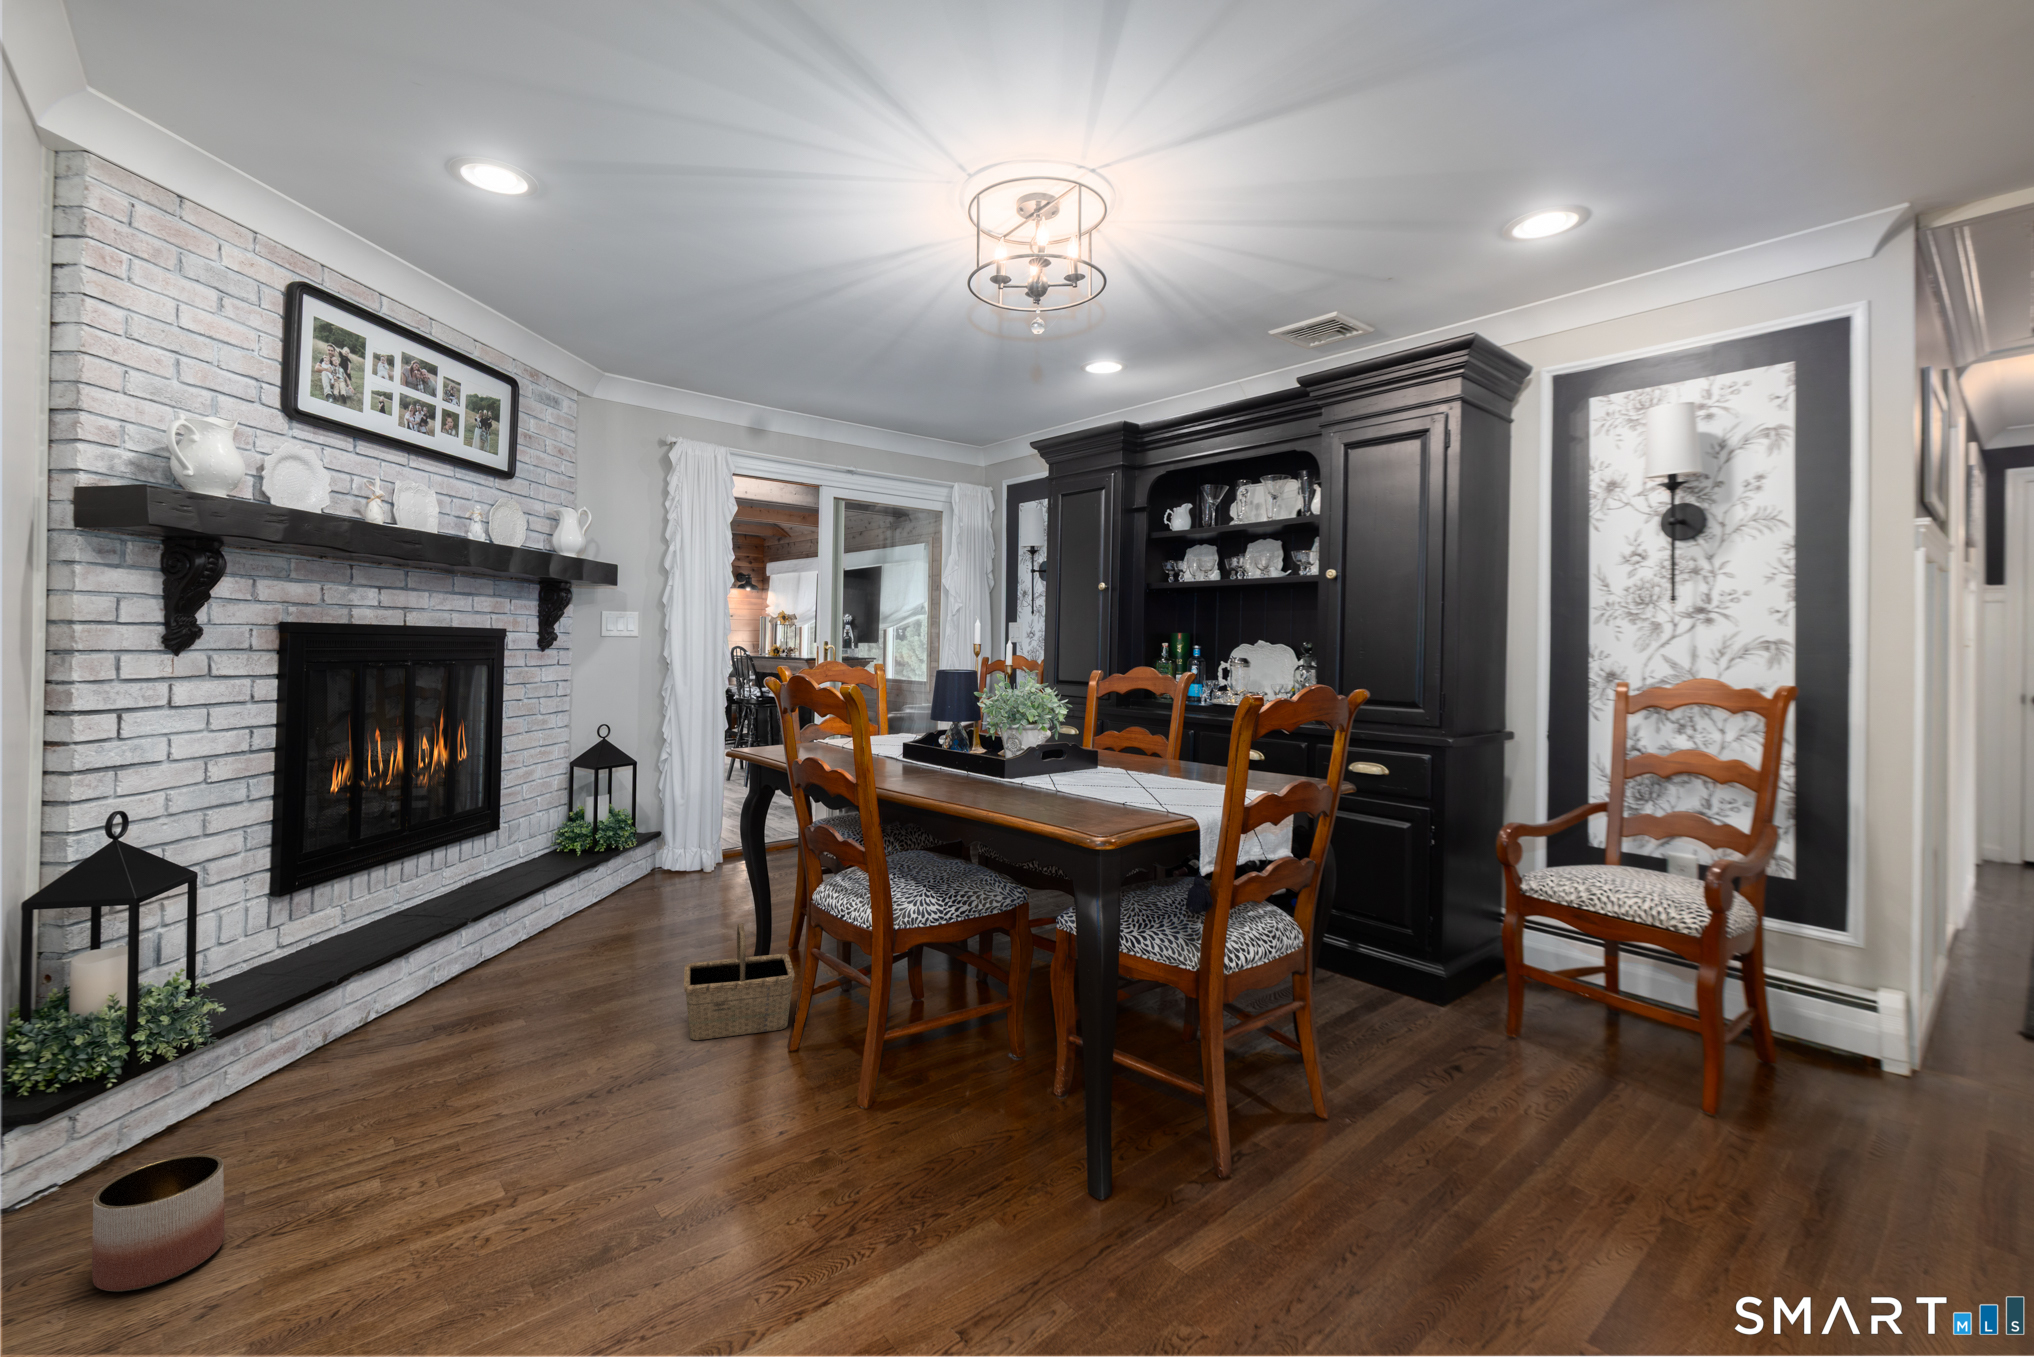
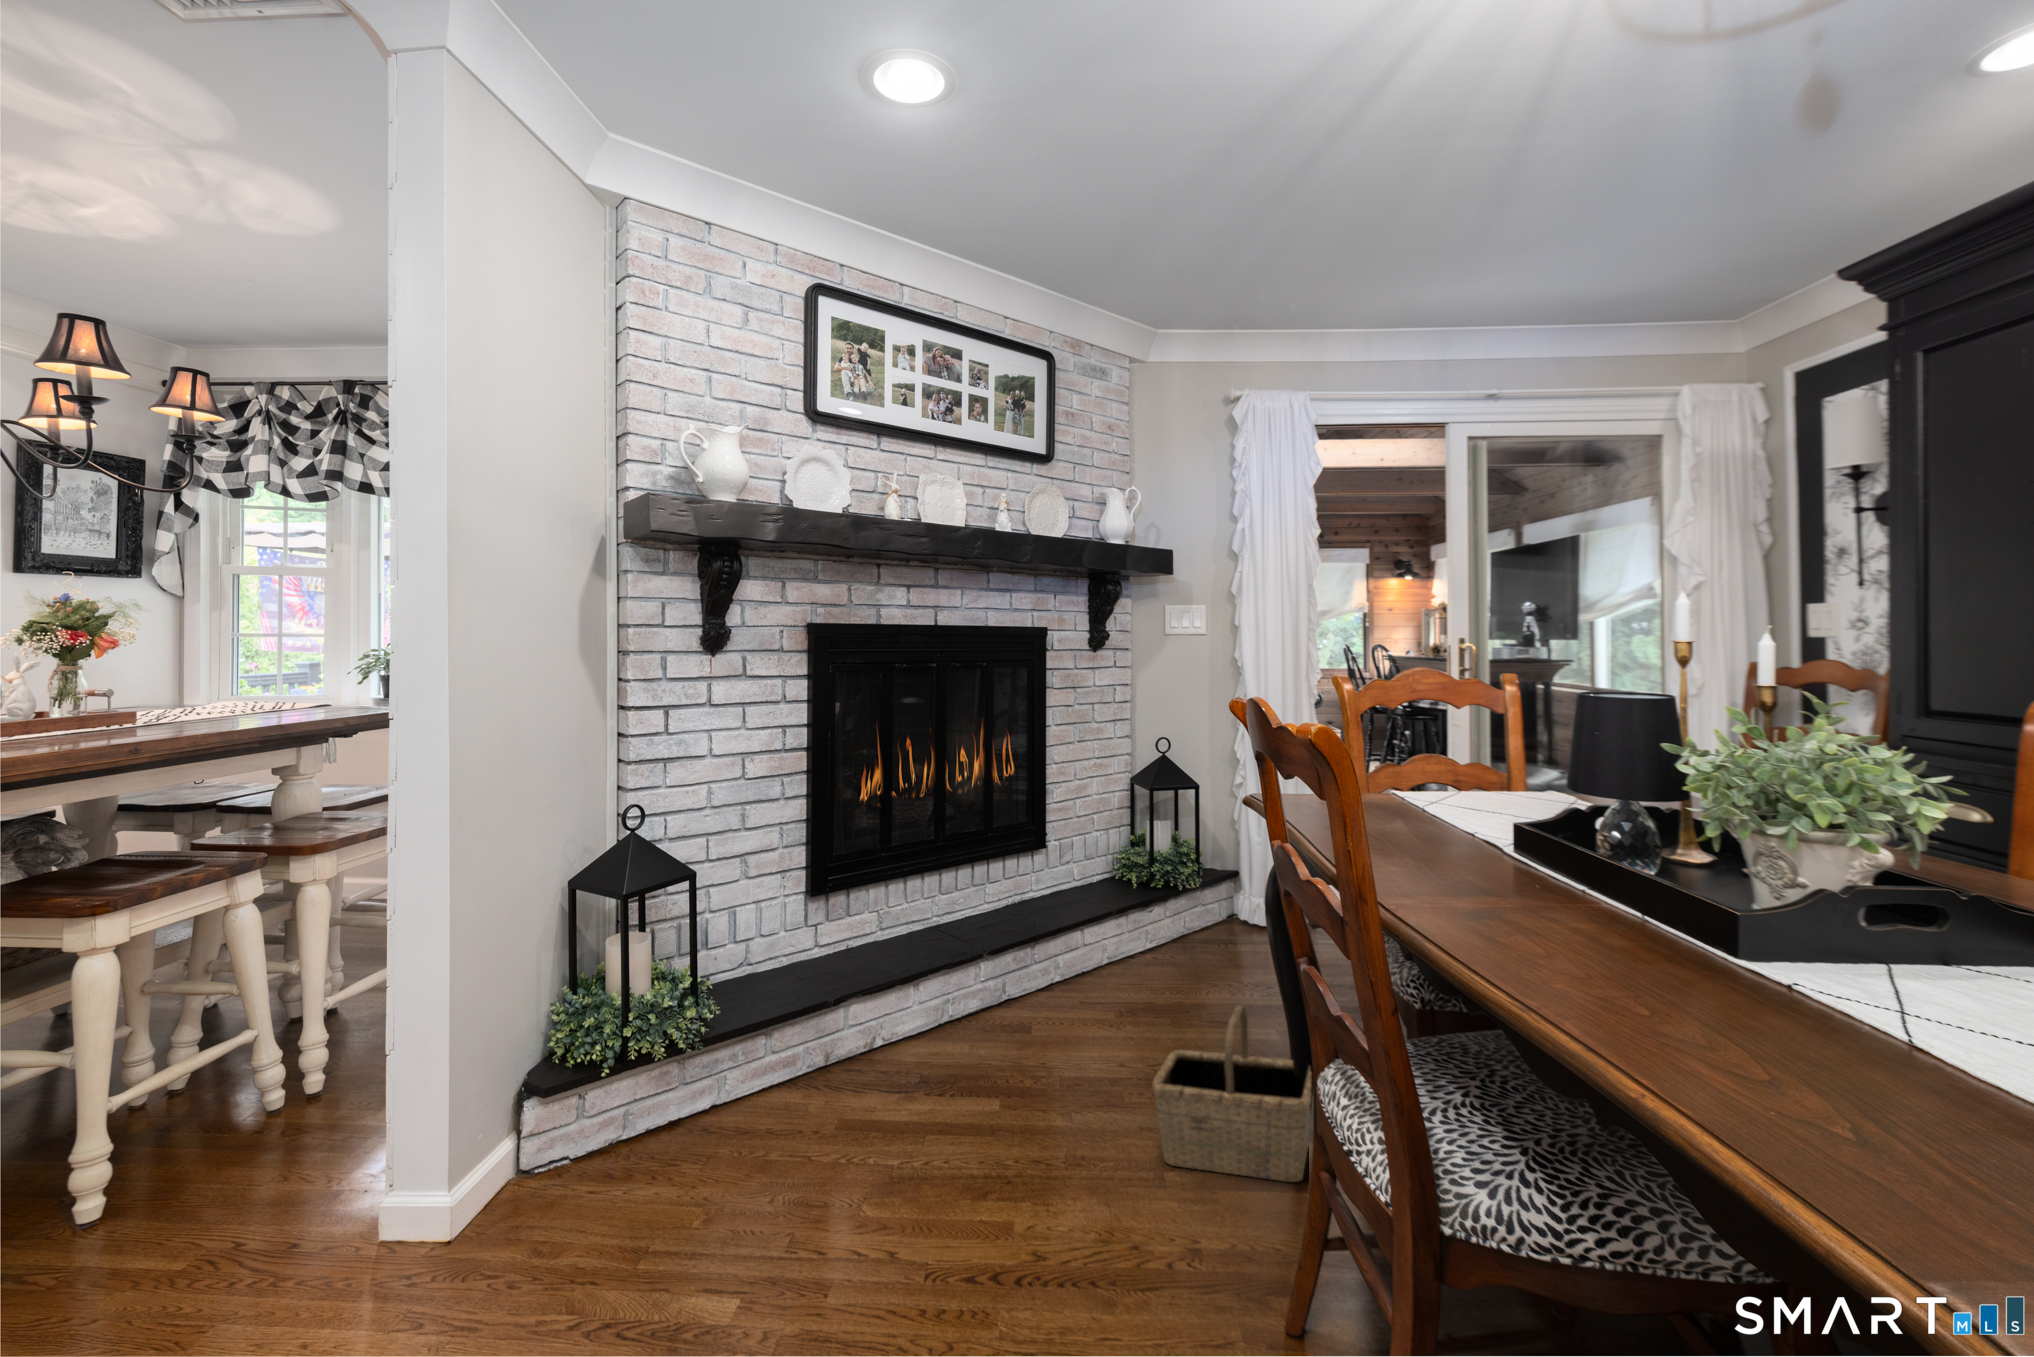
planter: present [92,1154,225,1292] -> none [495,1163,608,1303]

